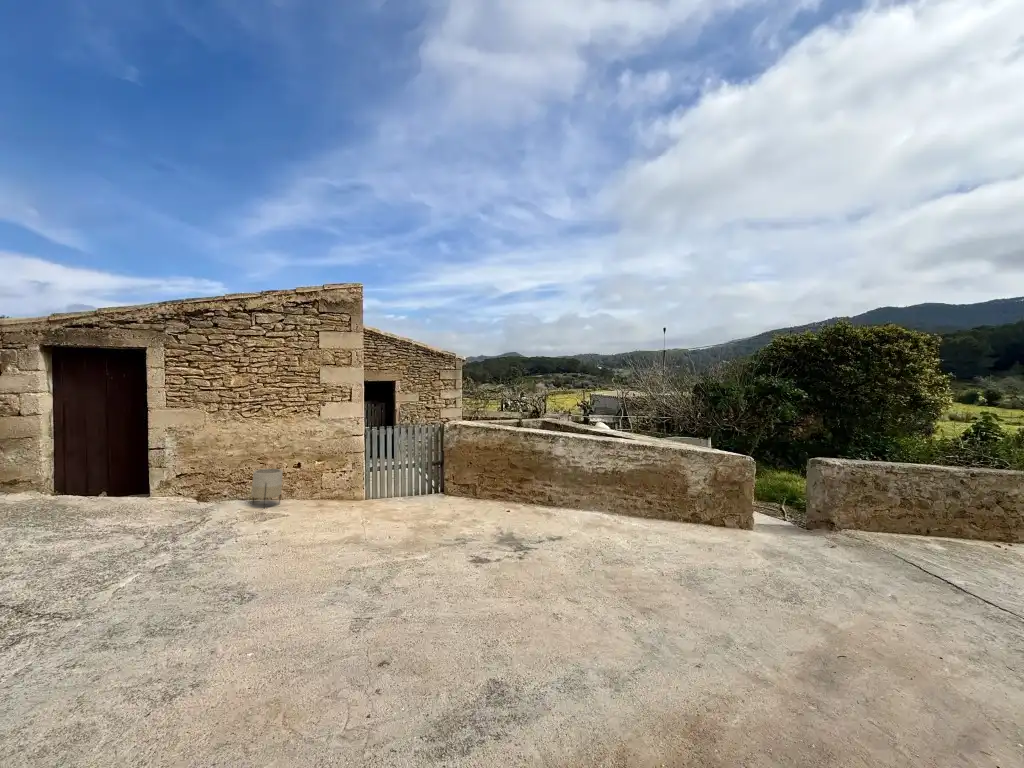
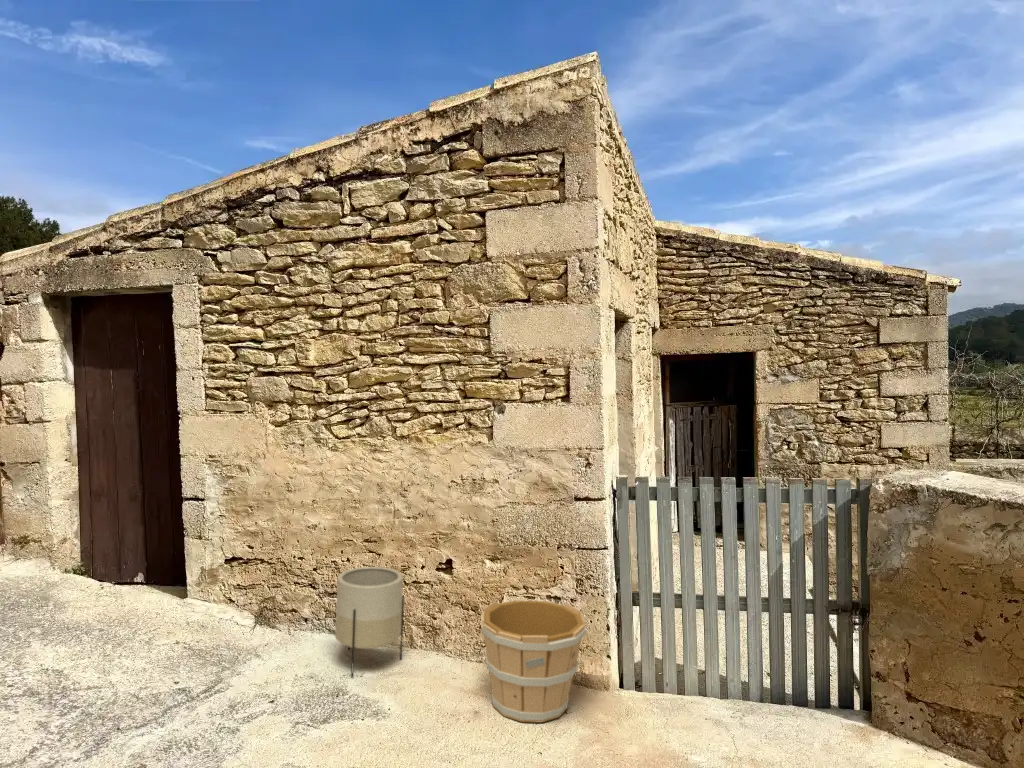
wooden bucket: none [321,472,360,510] -> present [481,600,586,722]

